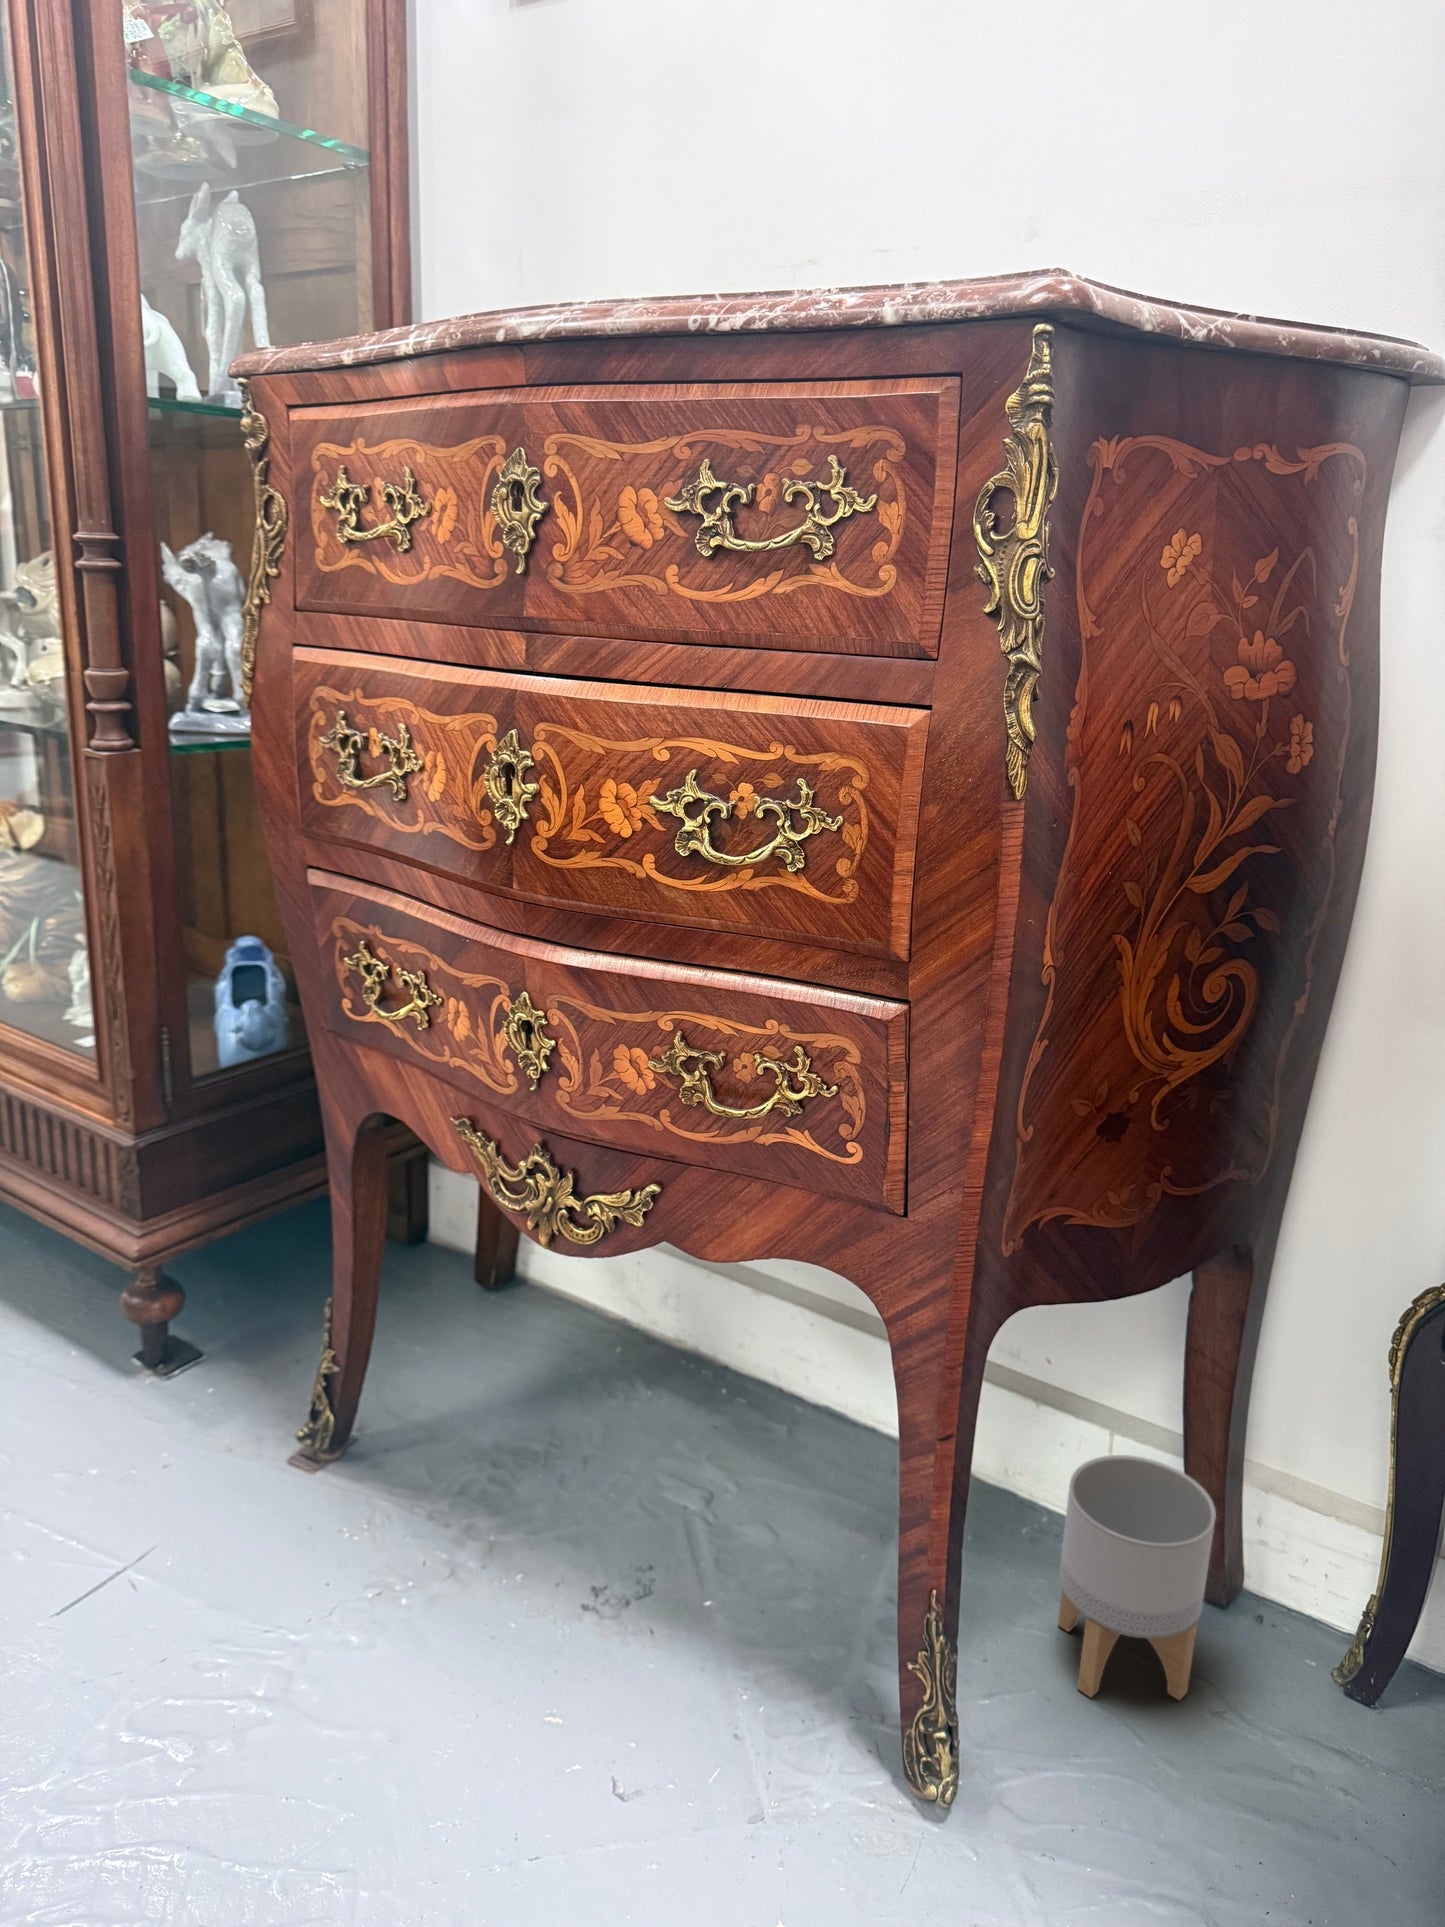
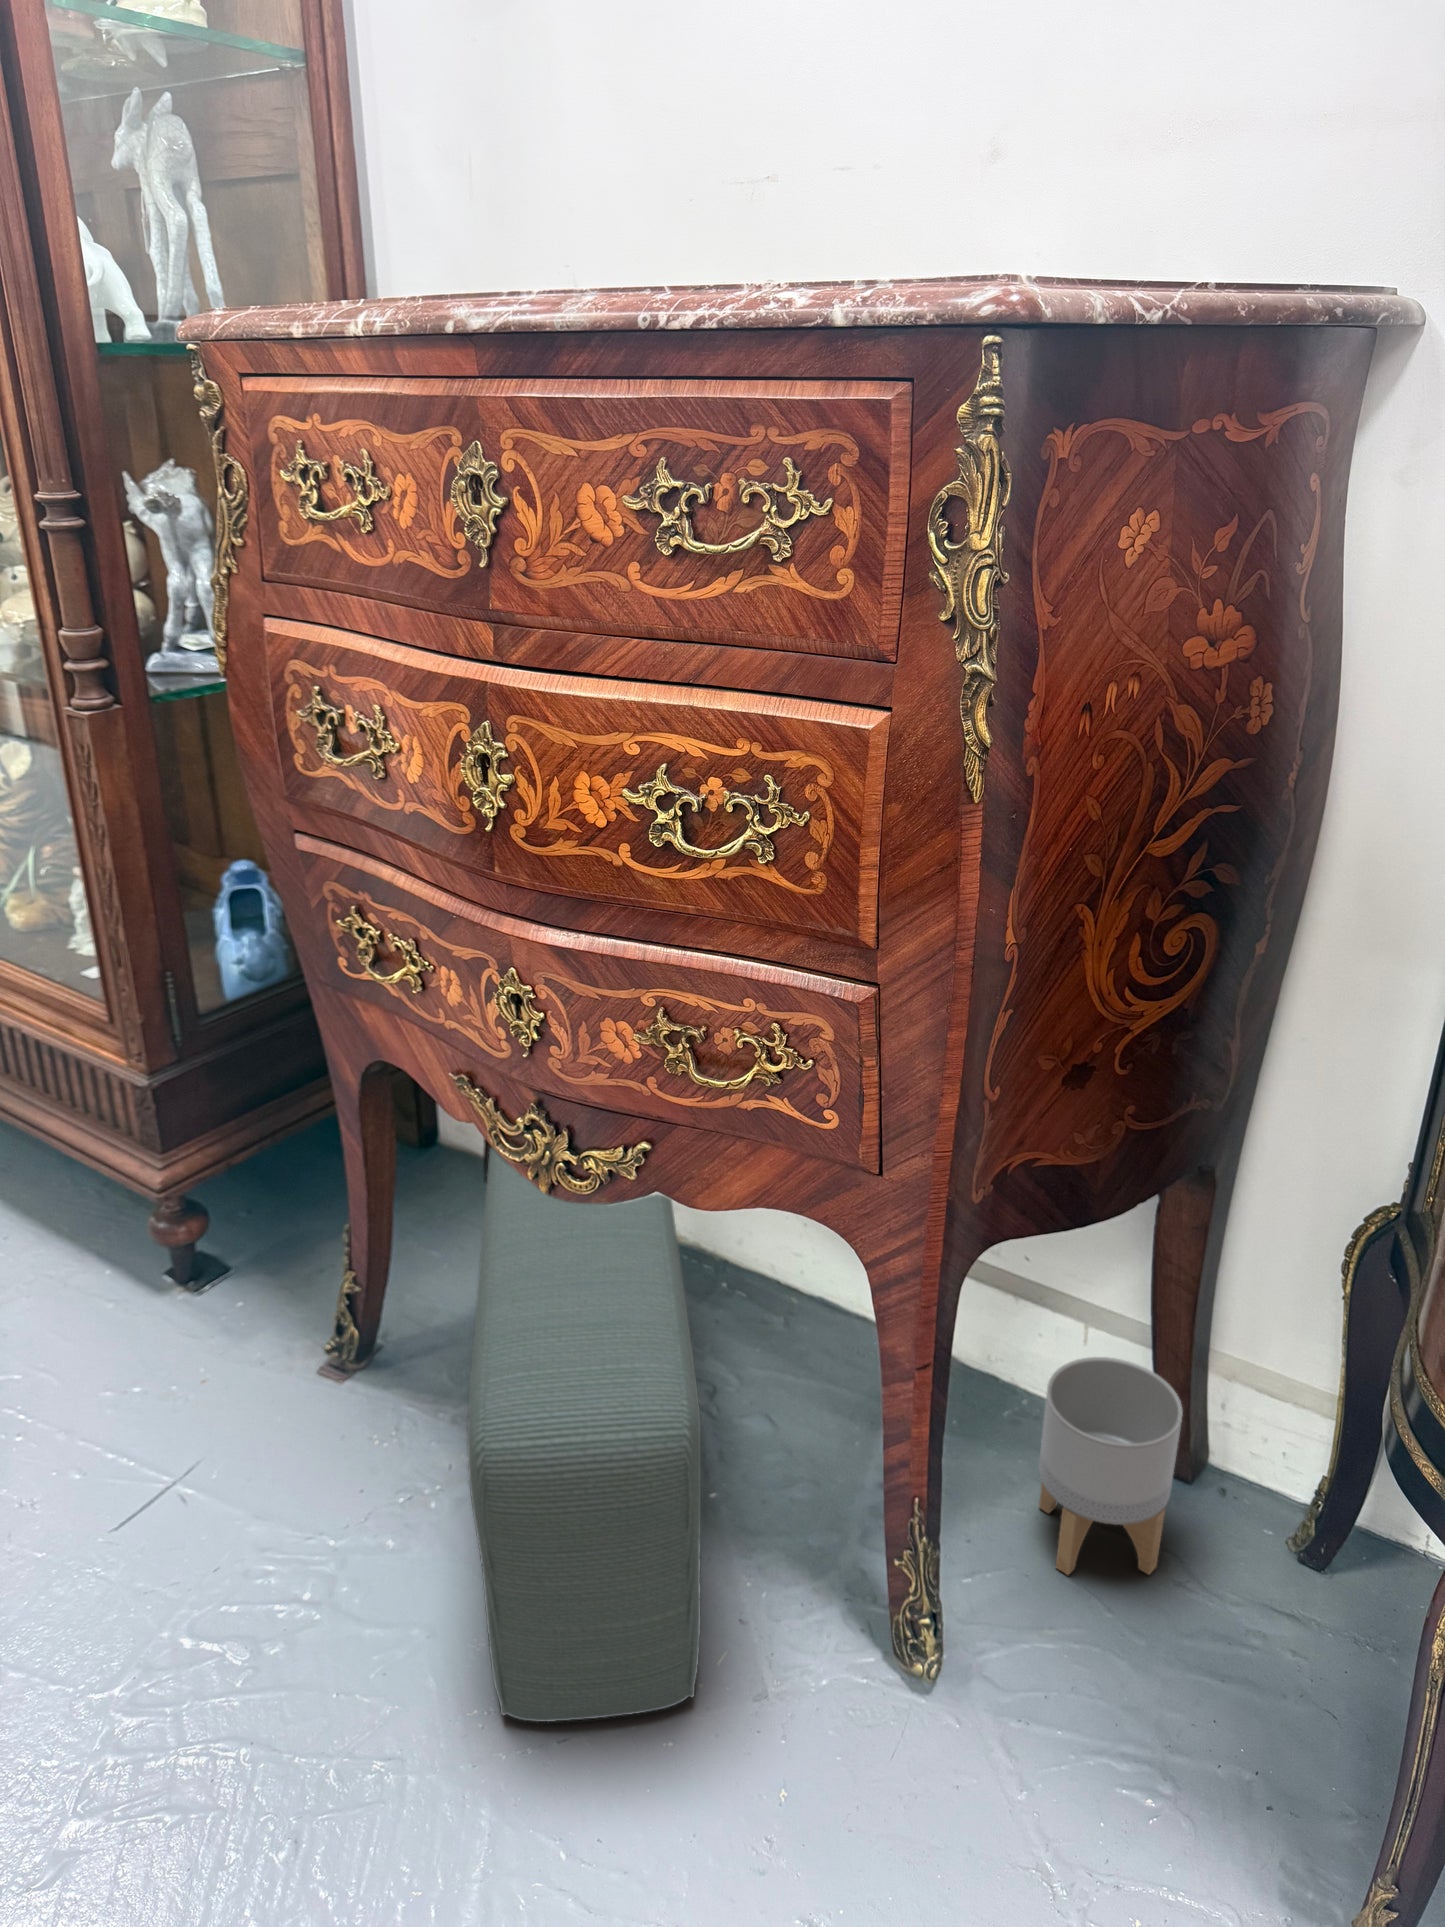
pouf: none [448,1160,700,1834] -> present [467,1148,701,1722]

